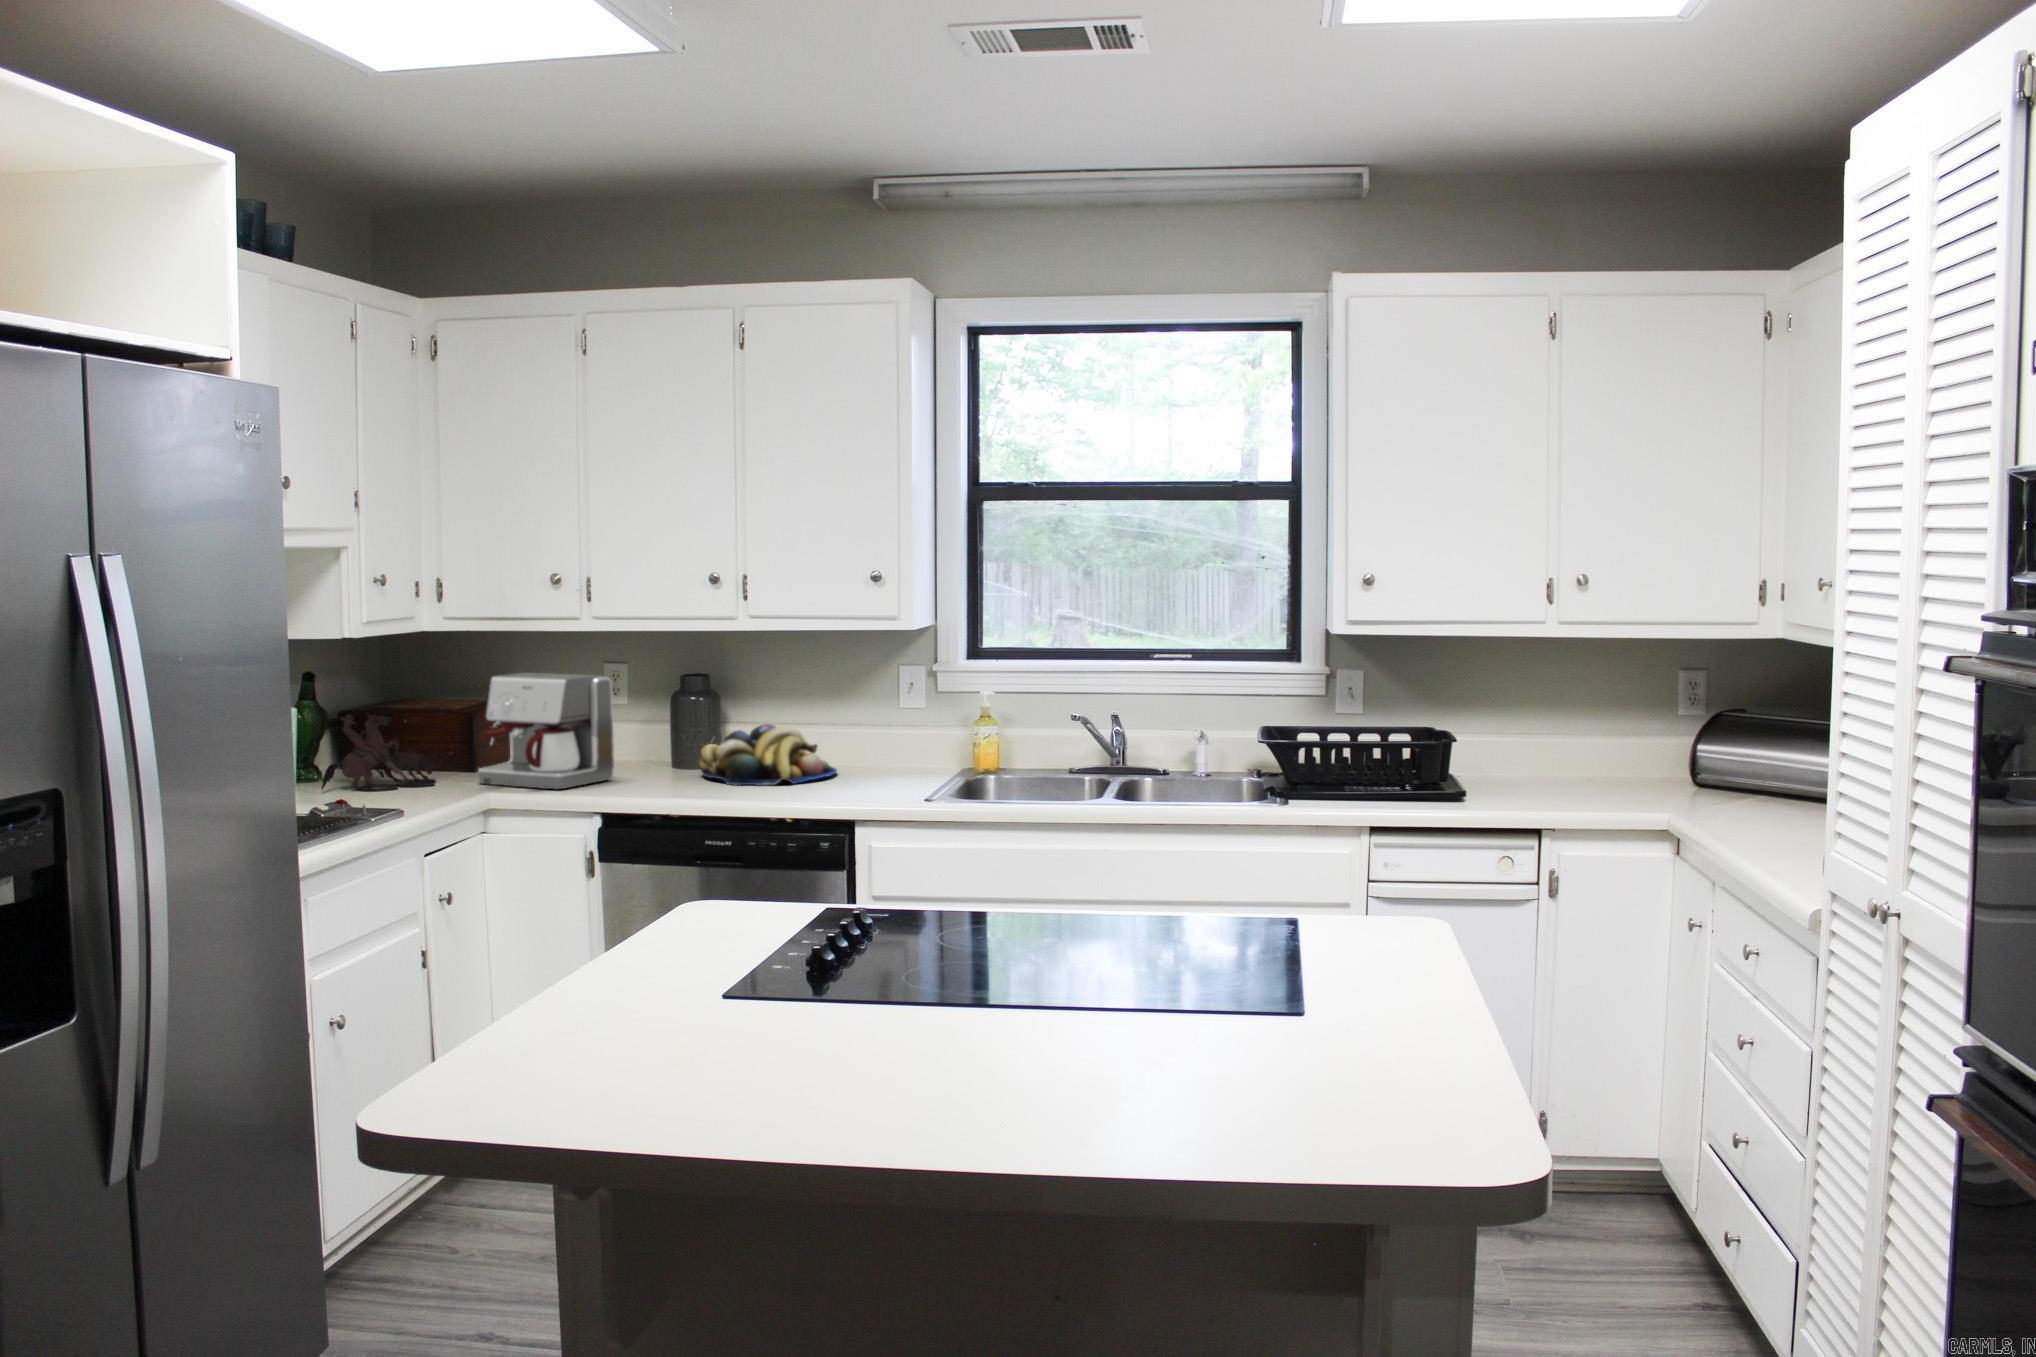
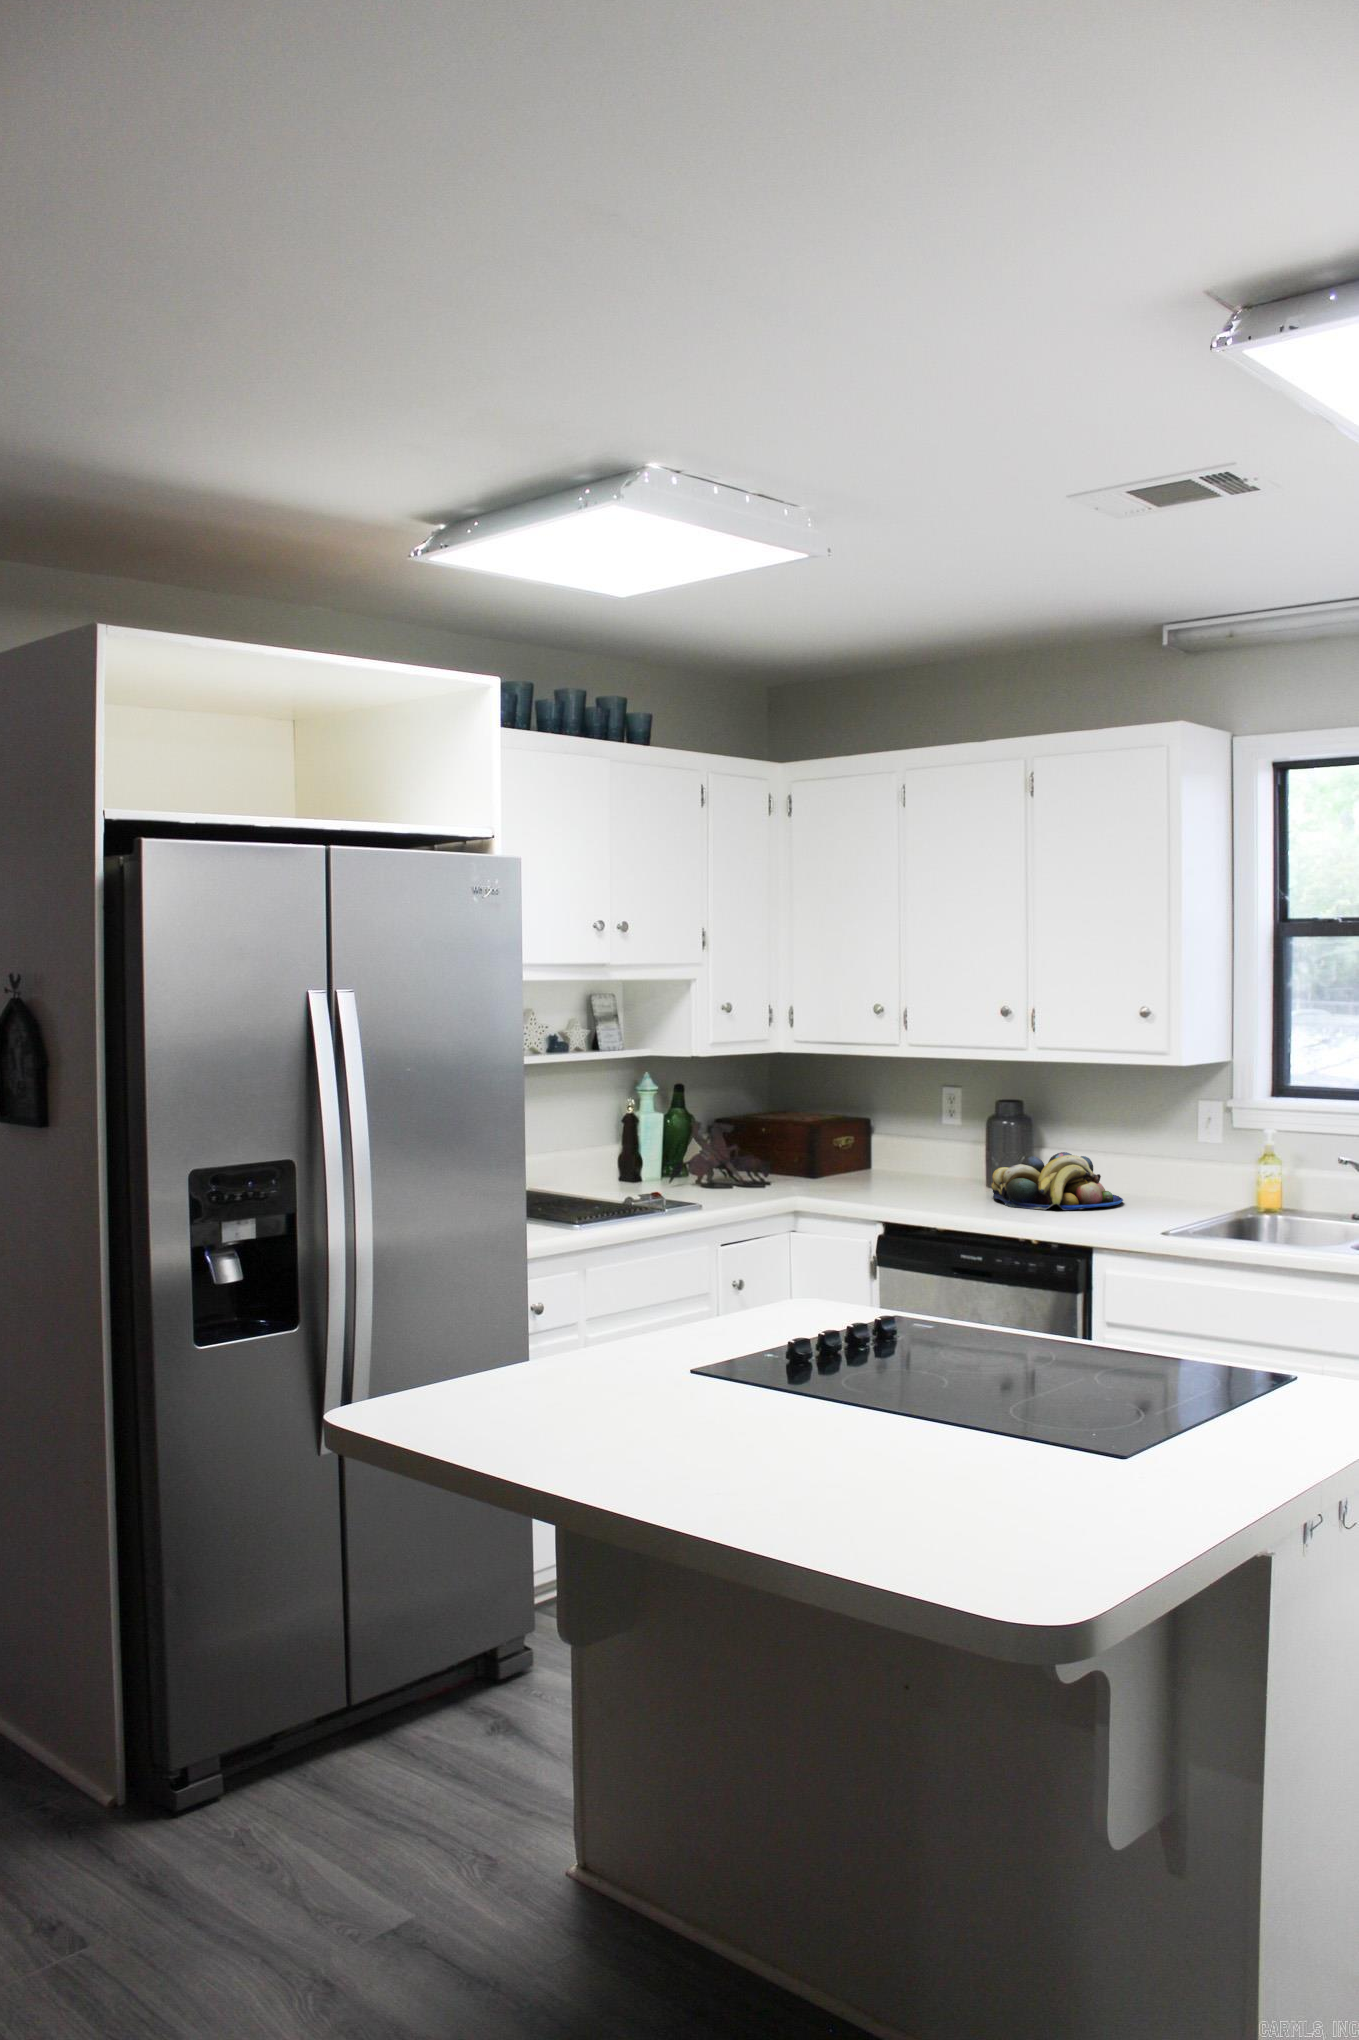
coffee maker: present [478,673,614,790] -> none [801,1093,915,1197]

